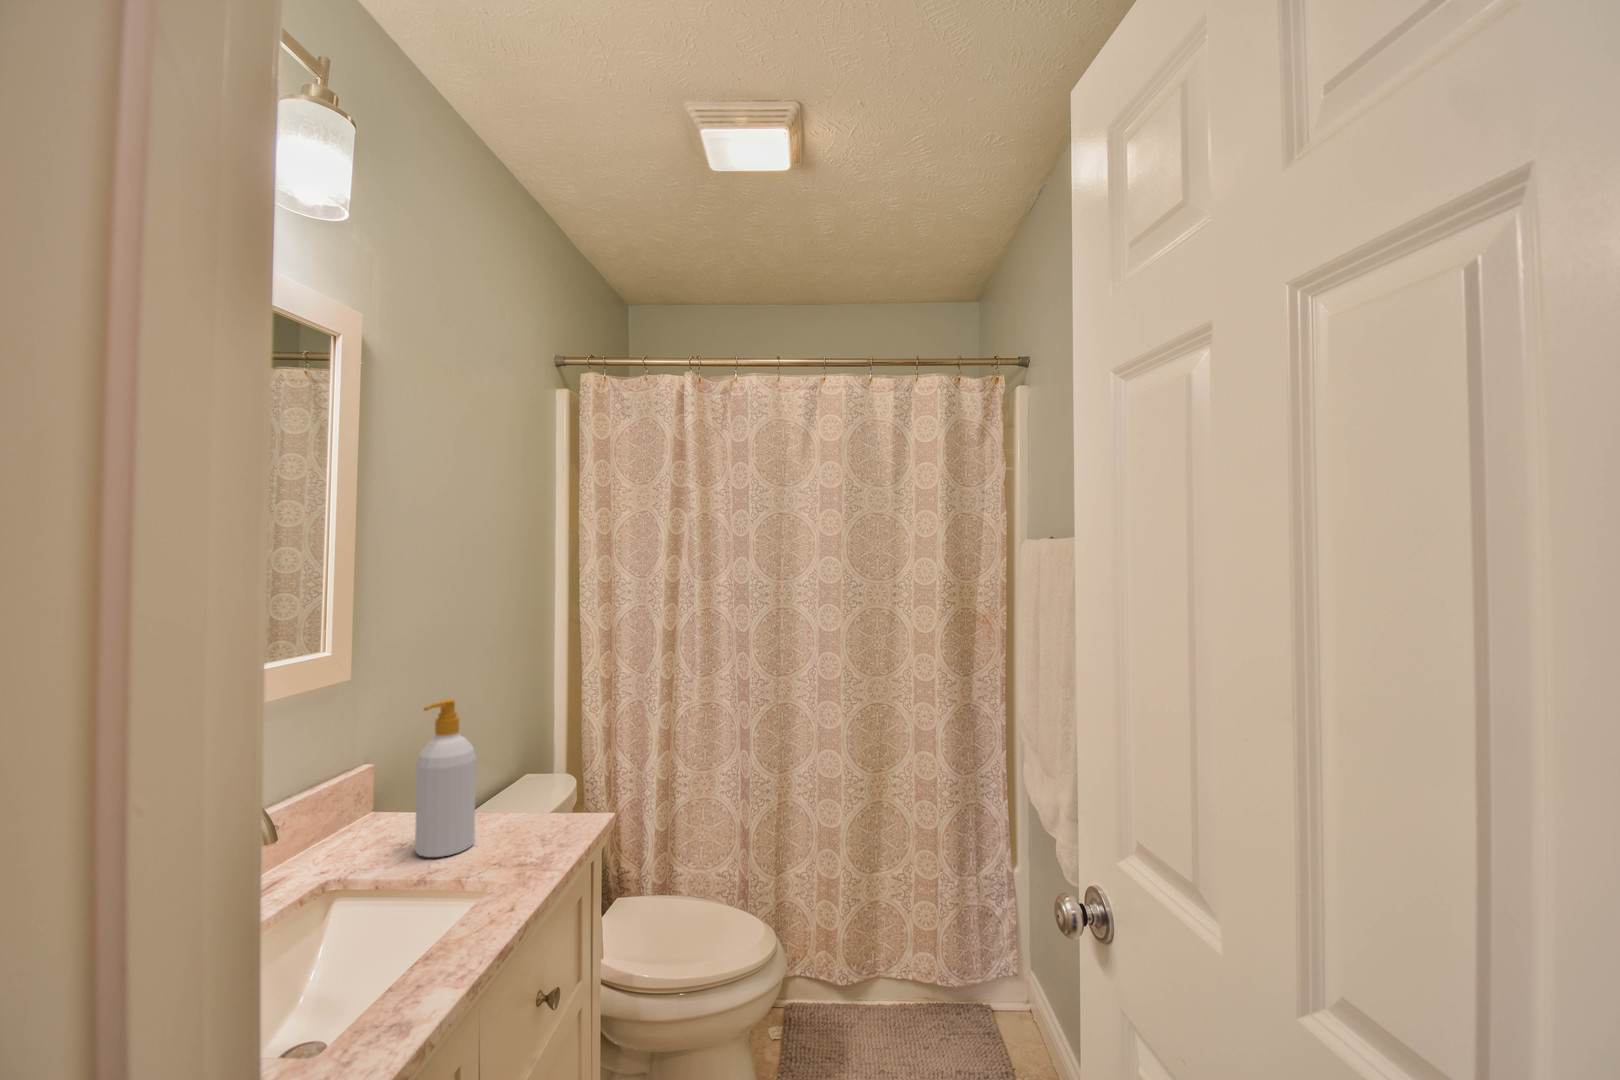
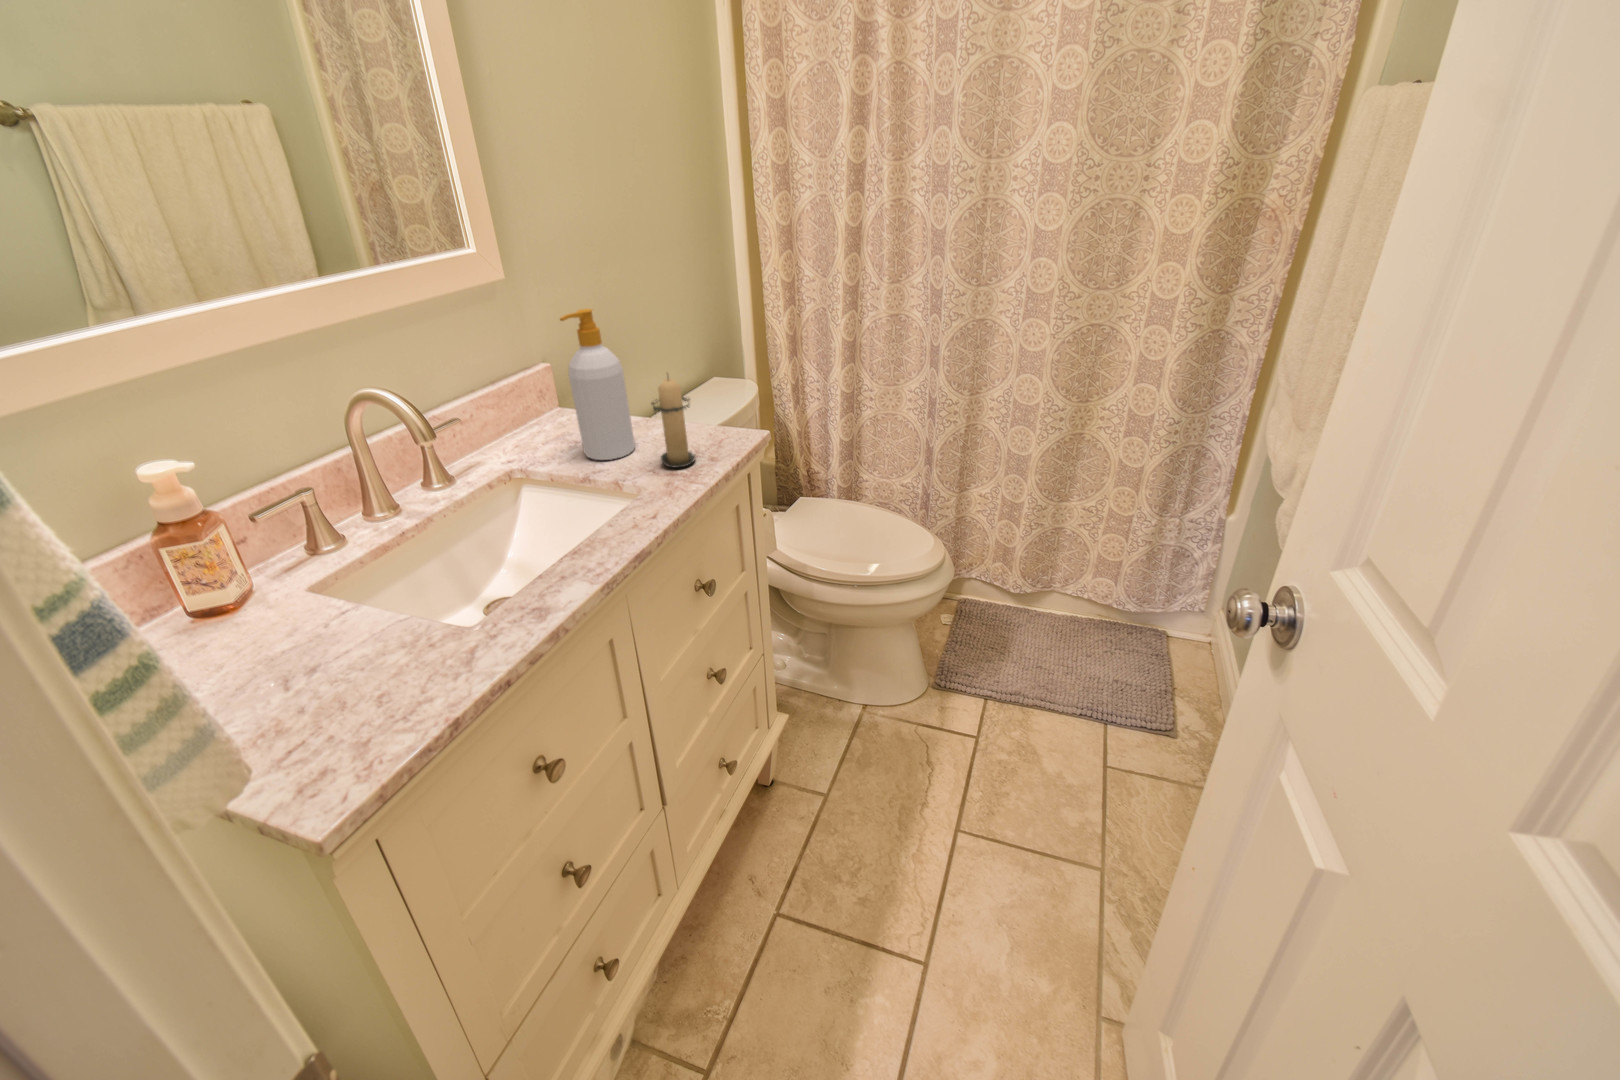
candle: none [504,755,554,857] -> present [651,377,695,467]

